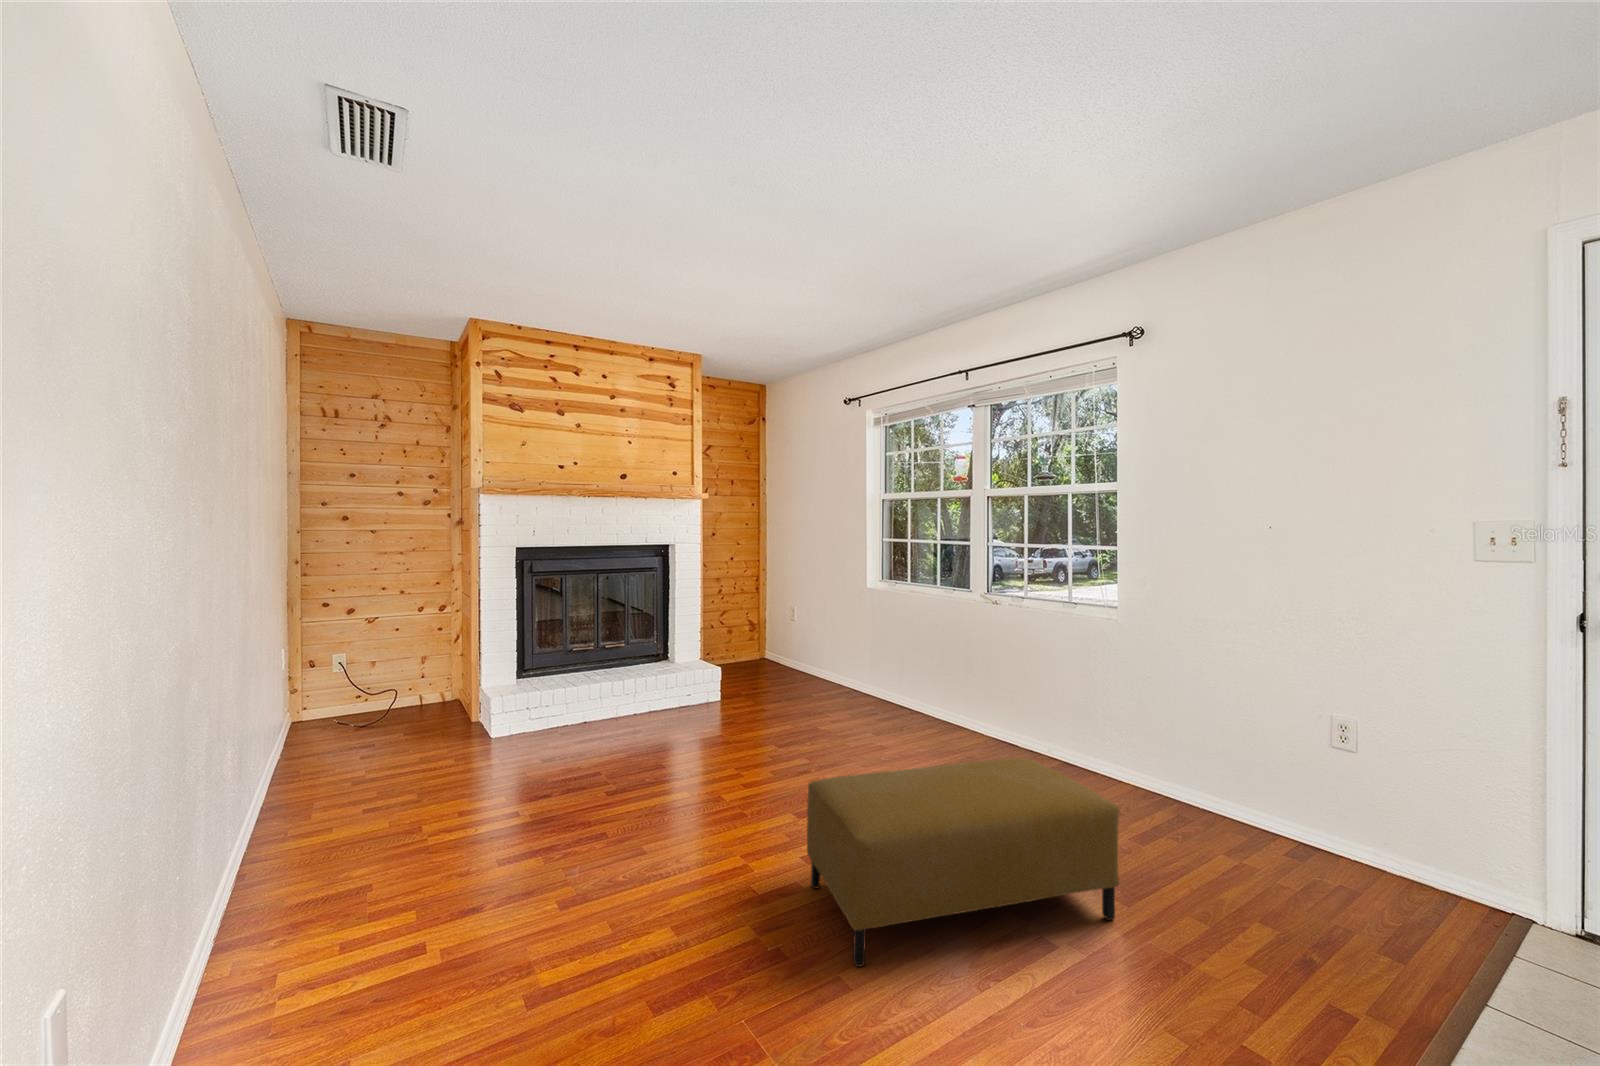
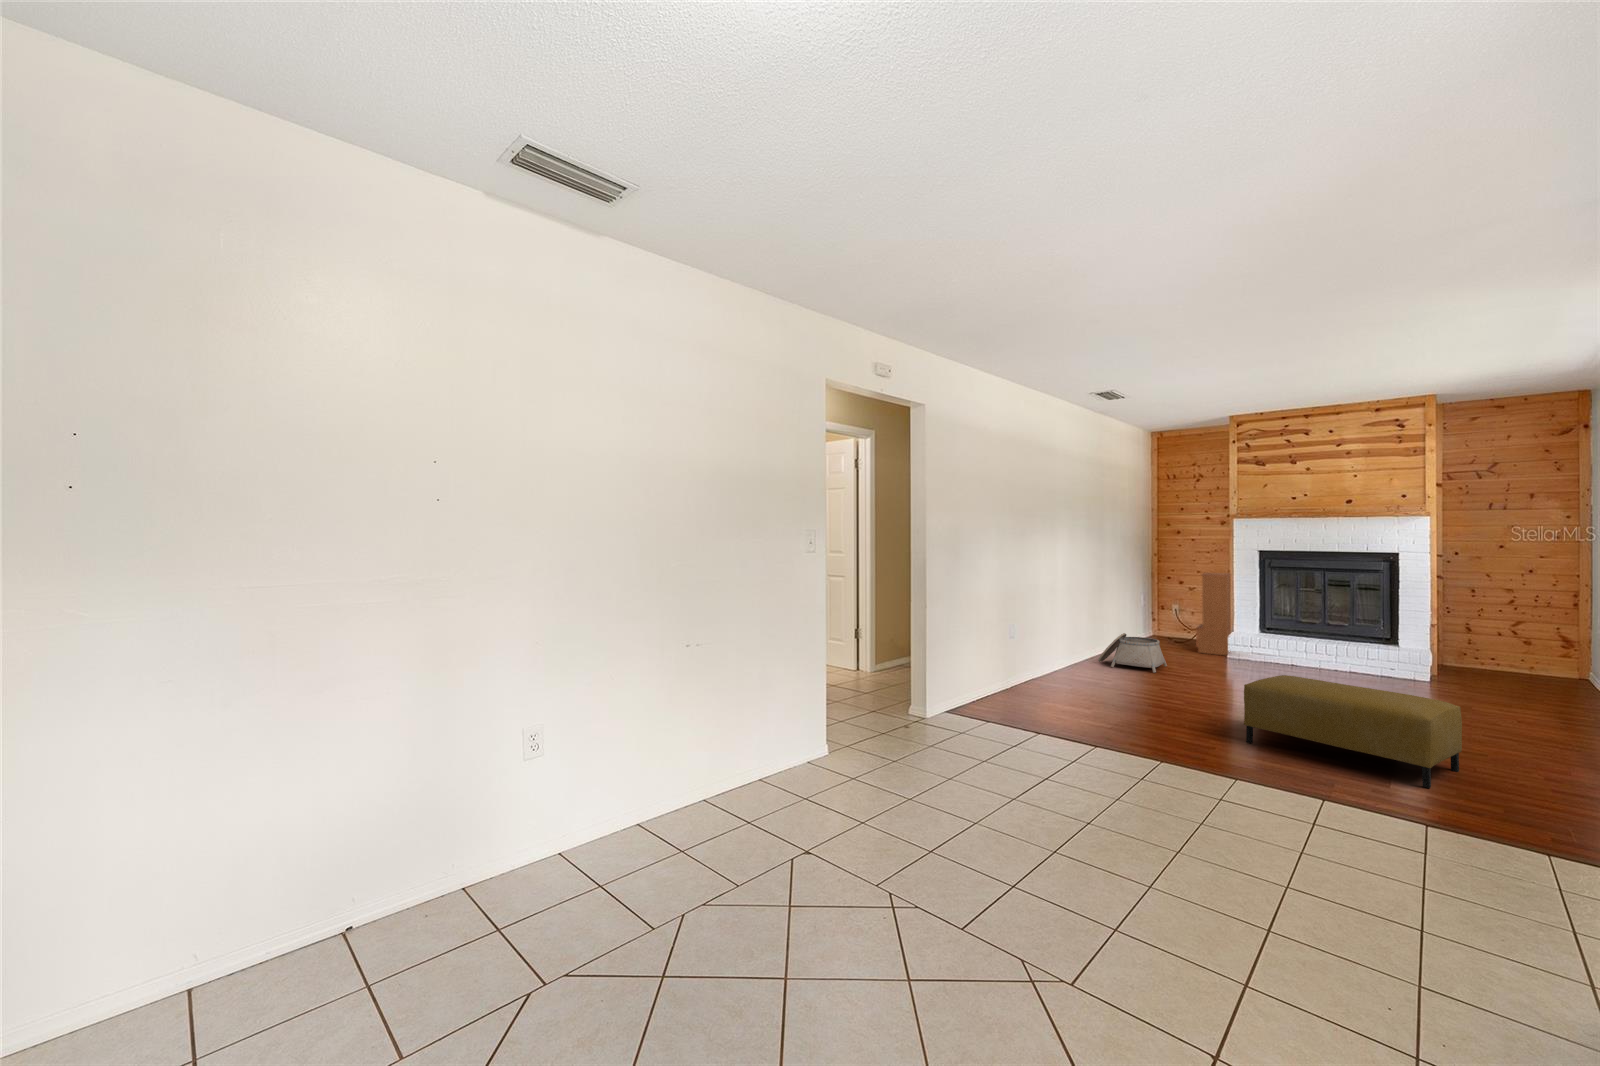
bookcase: none [413,587,474,736] -> present [1196,573,1231,655]
basket: none [260,741,425,843] -> present [1098,633,1167,673]

